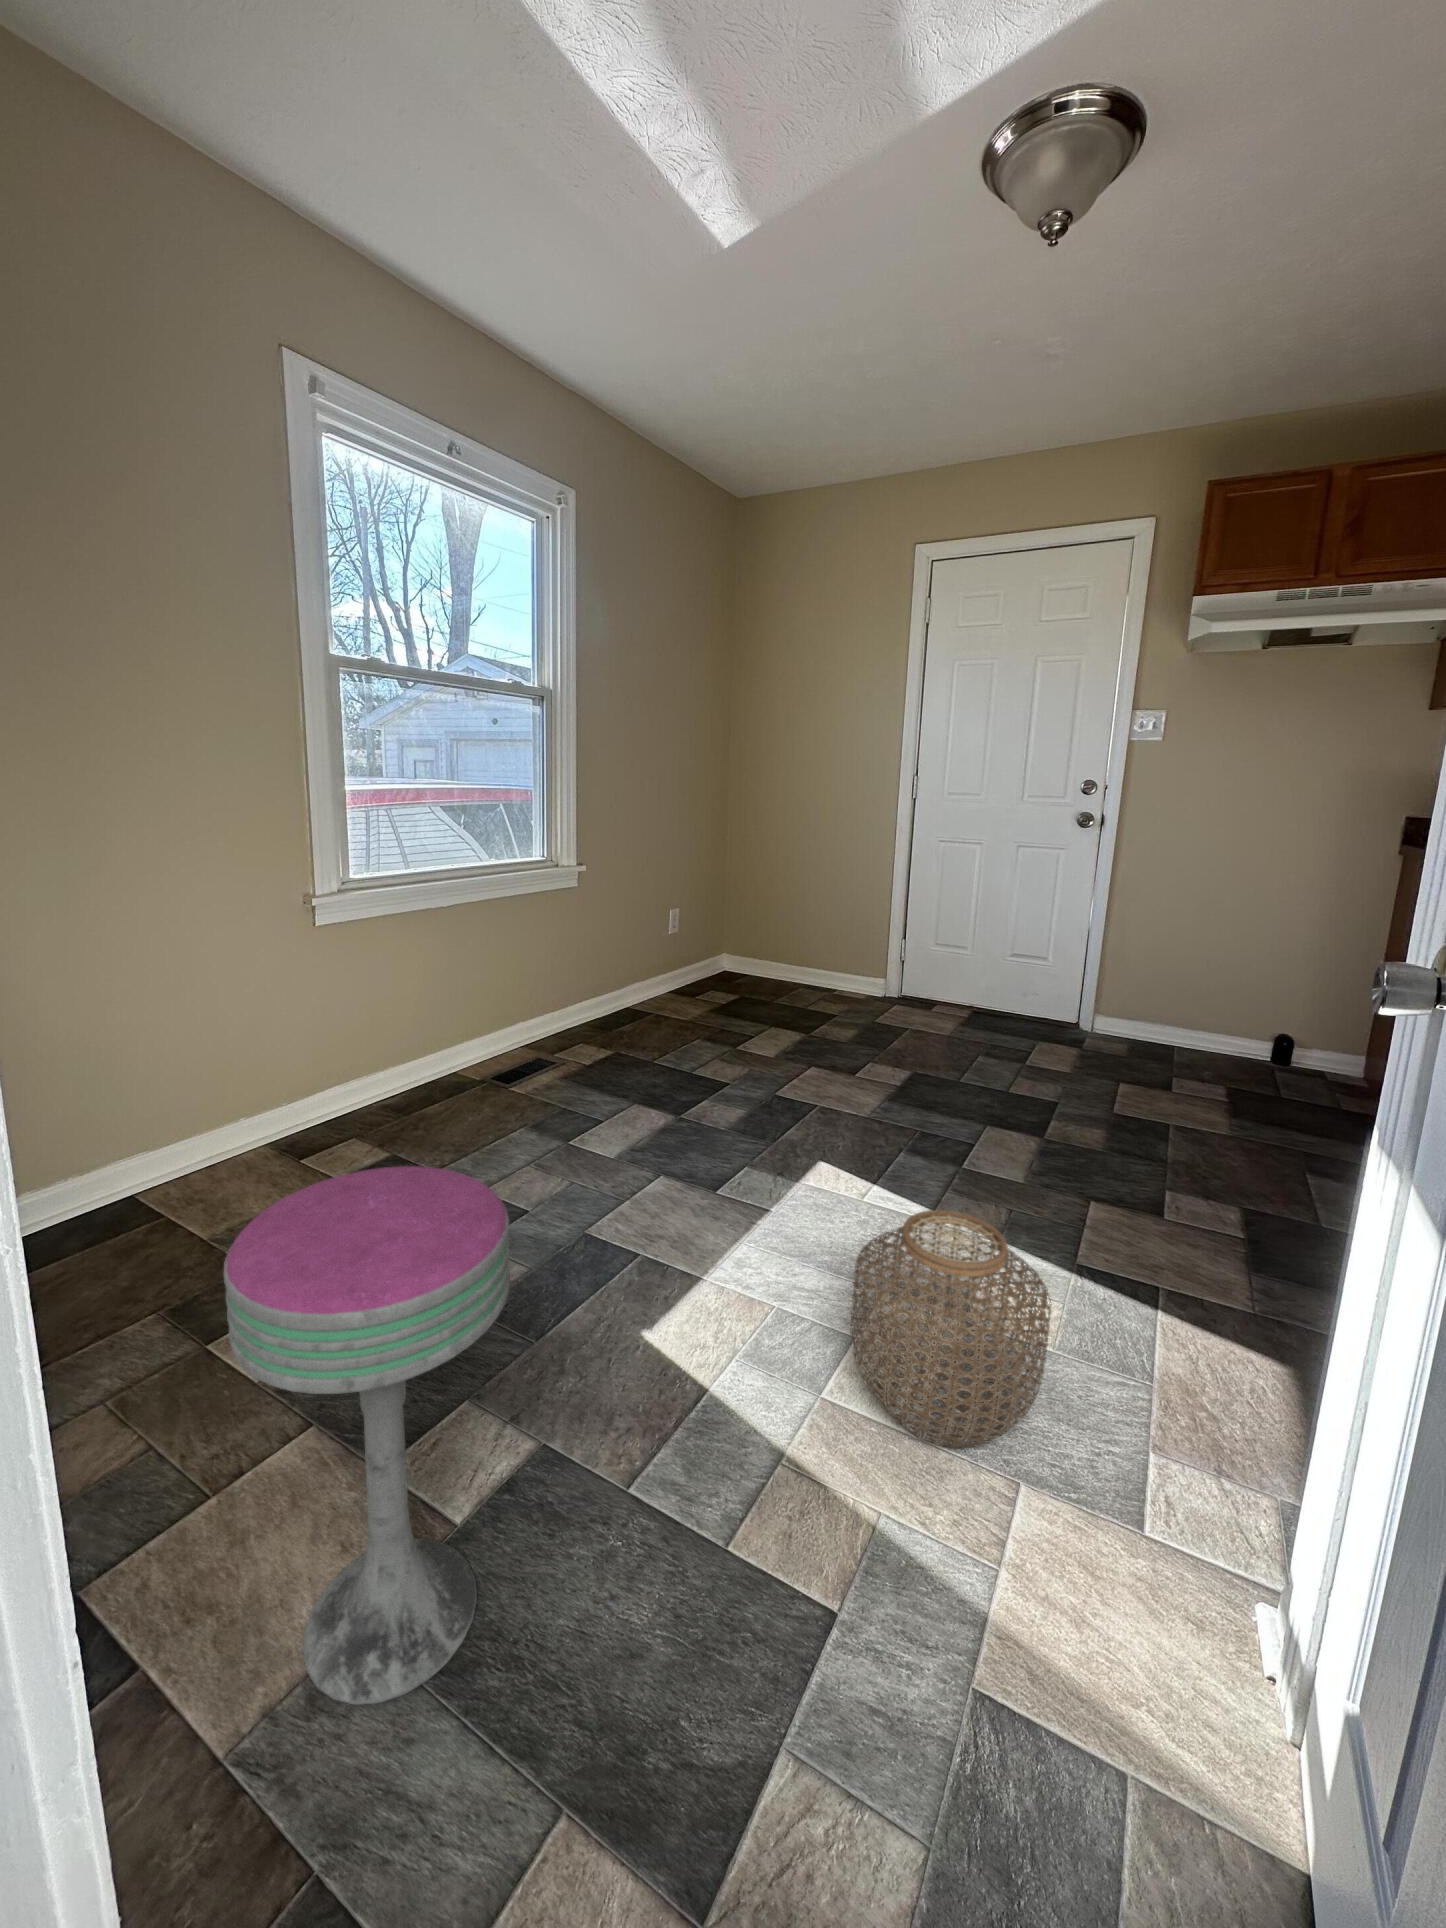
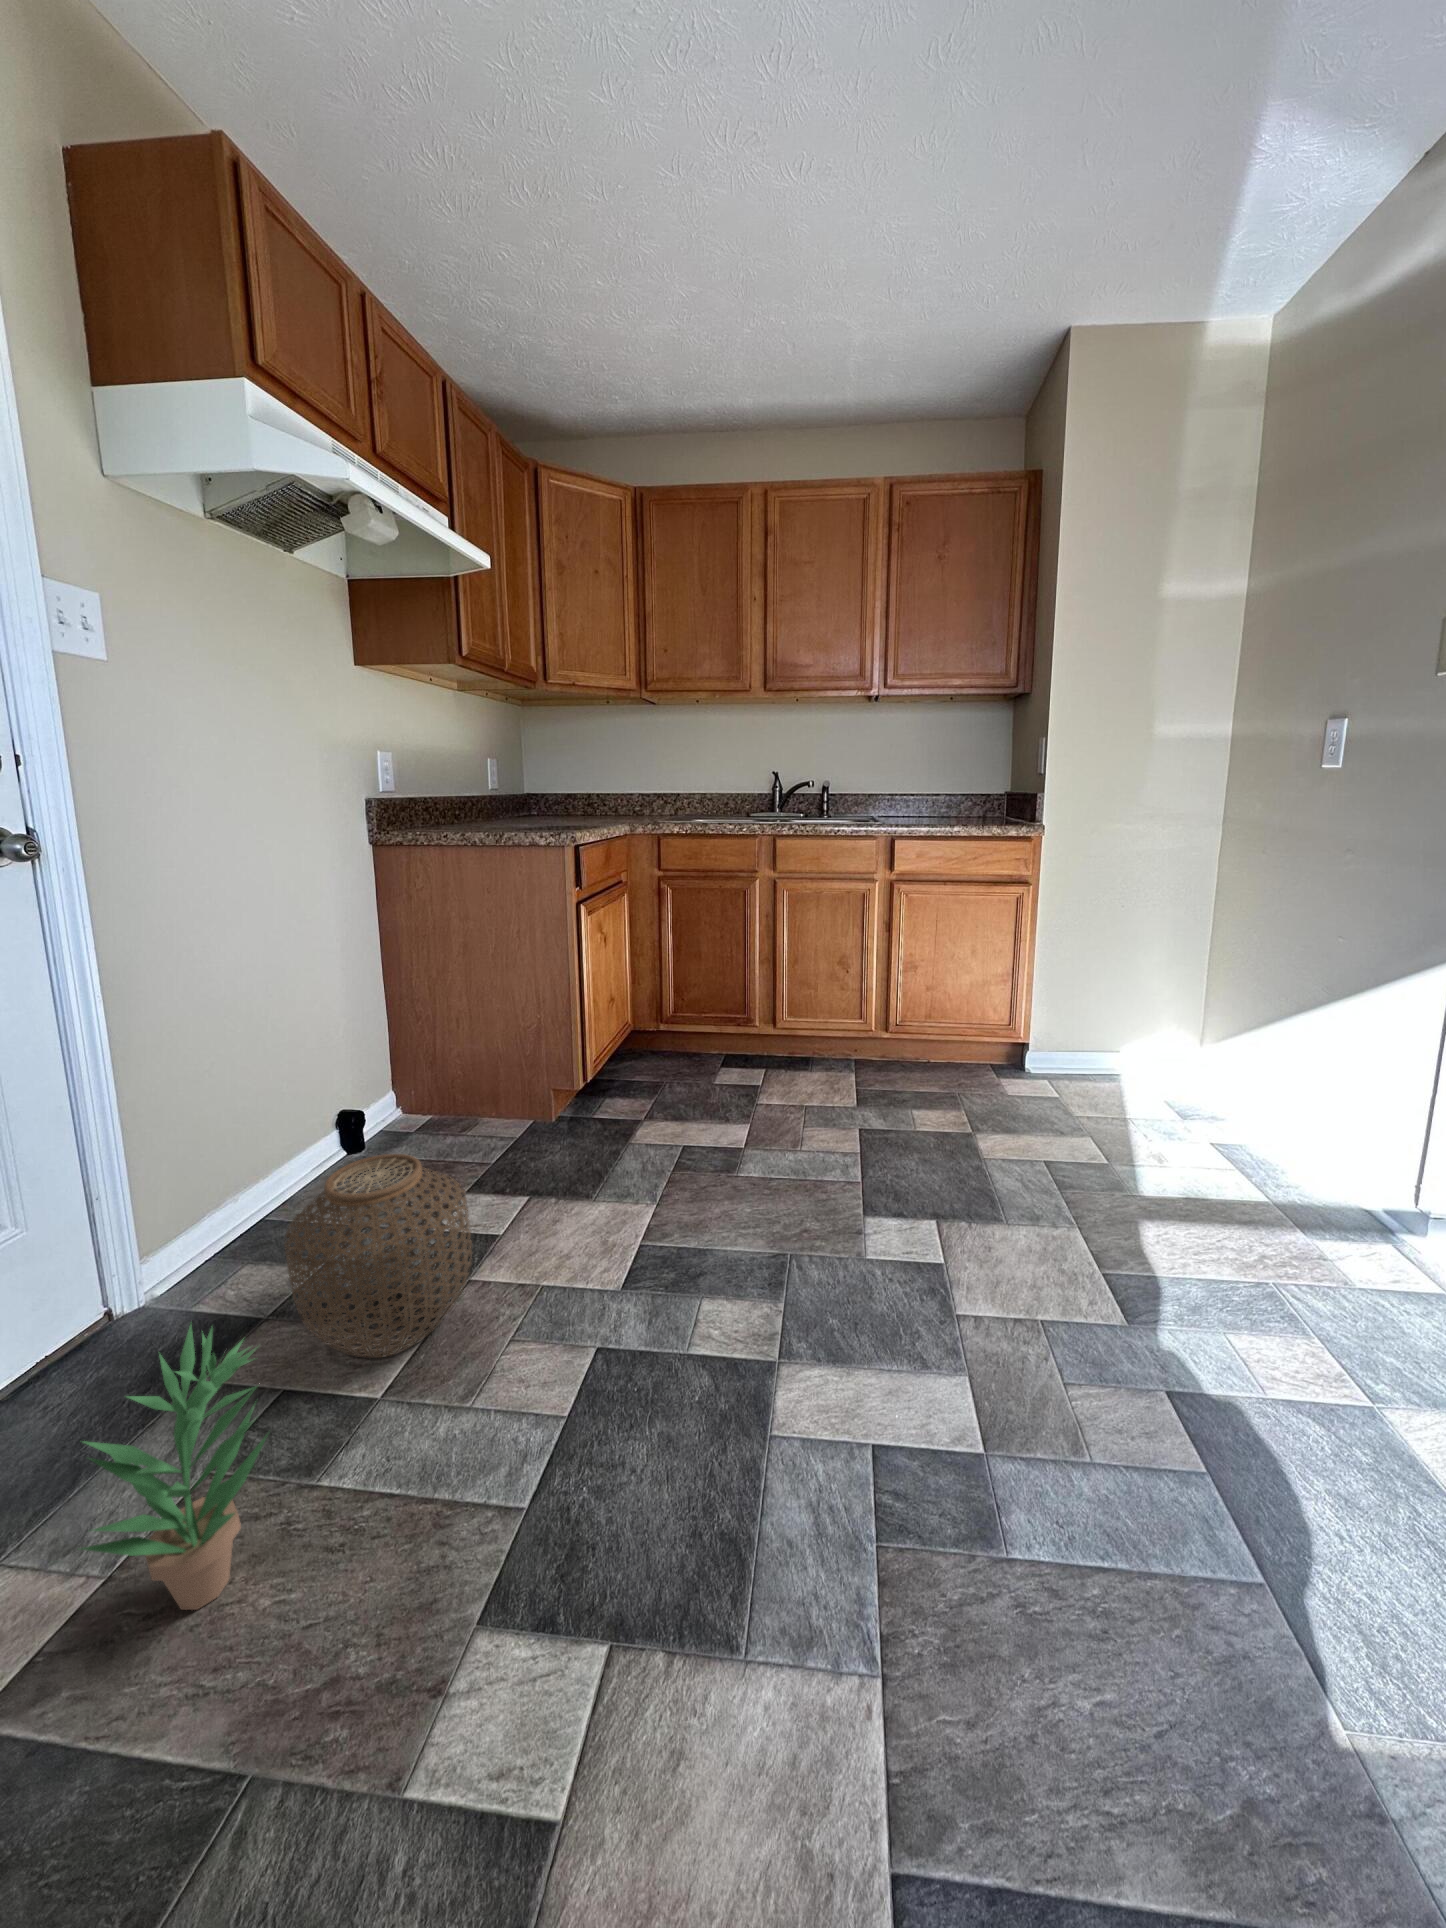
potted plant: none [628,1143,730,1322] -> present [81,1325,267,1610]
bar stool: present [224,1166,510,1705] -> none [559,1171,835,1731]

